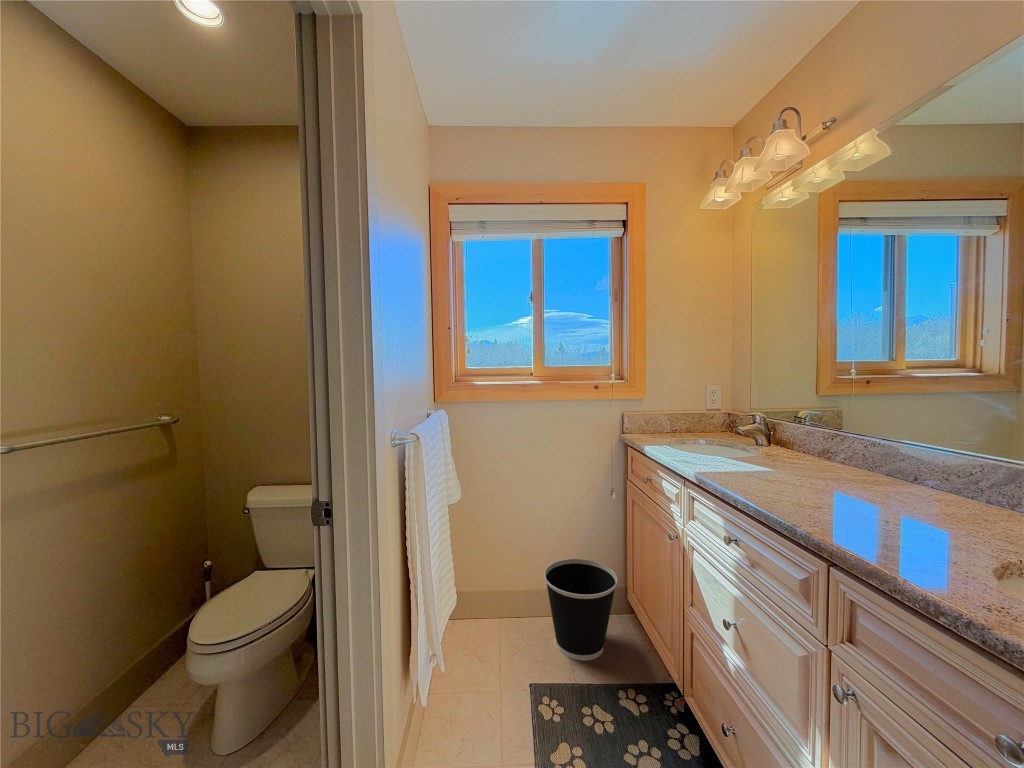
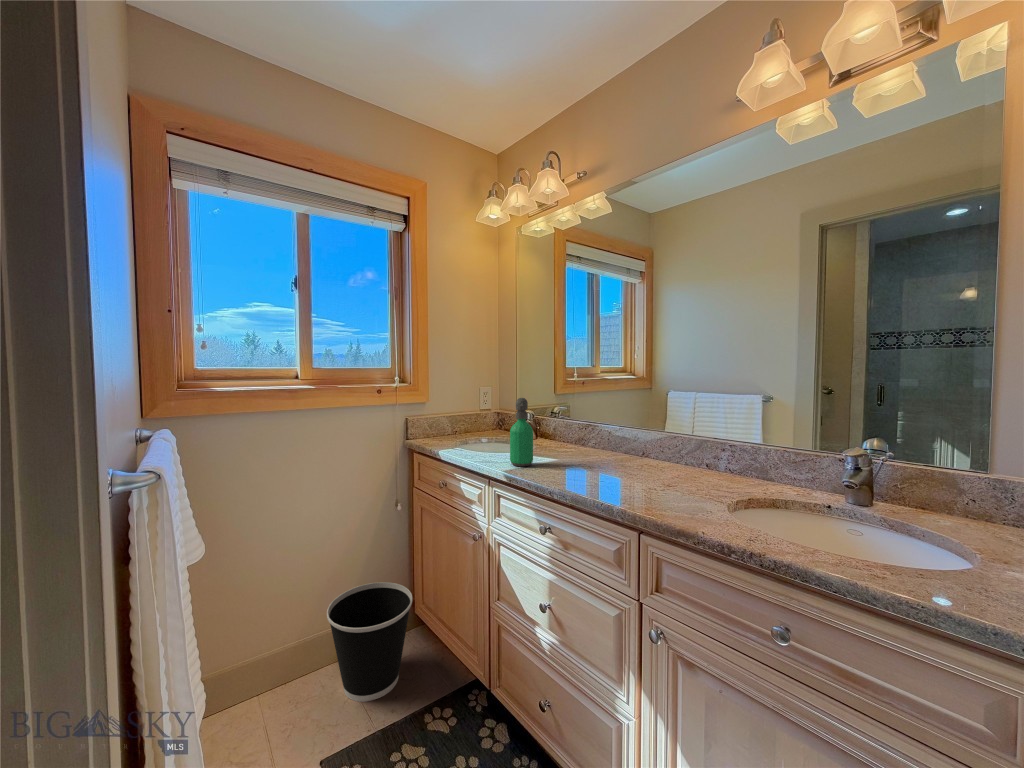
soap dispenser: none [710,397,739,472] -> present [510,398,533,466]

